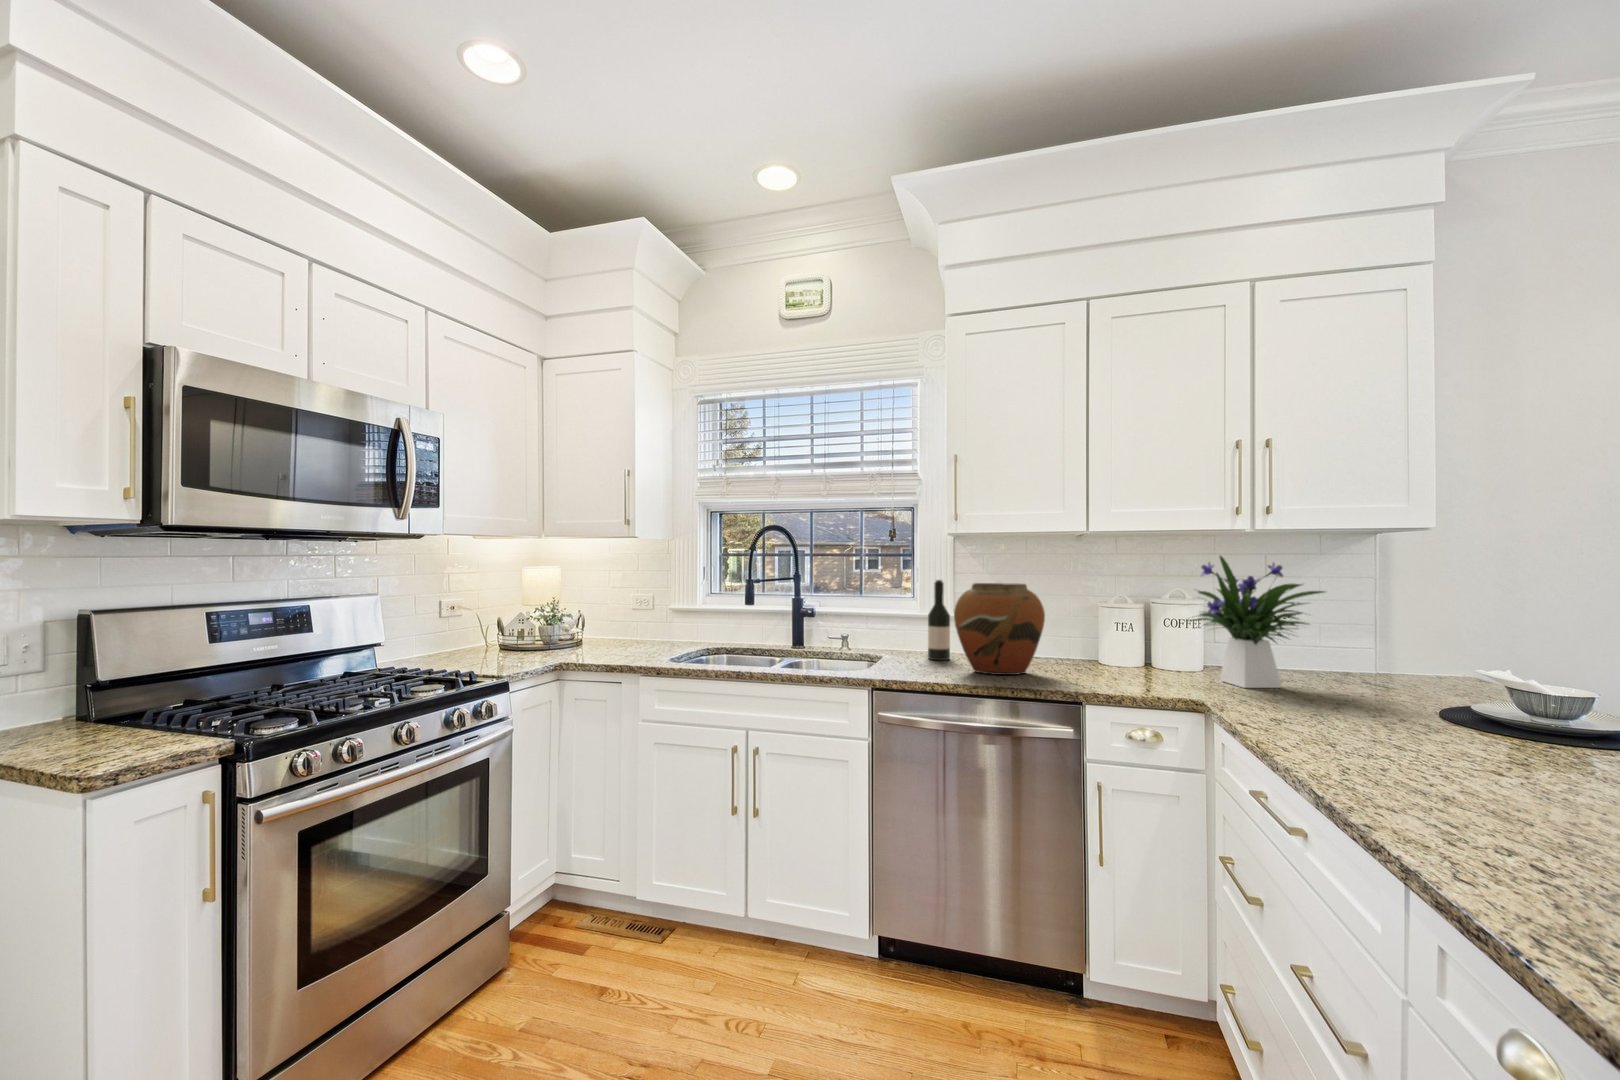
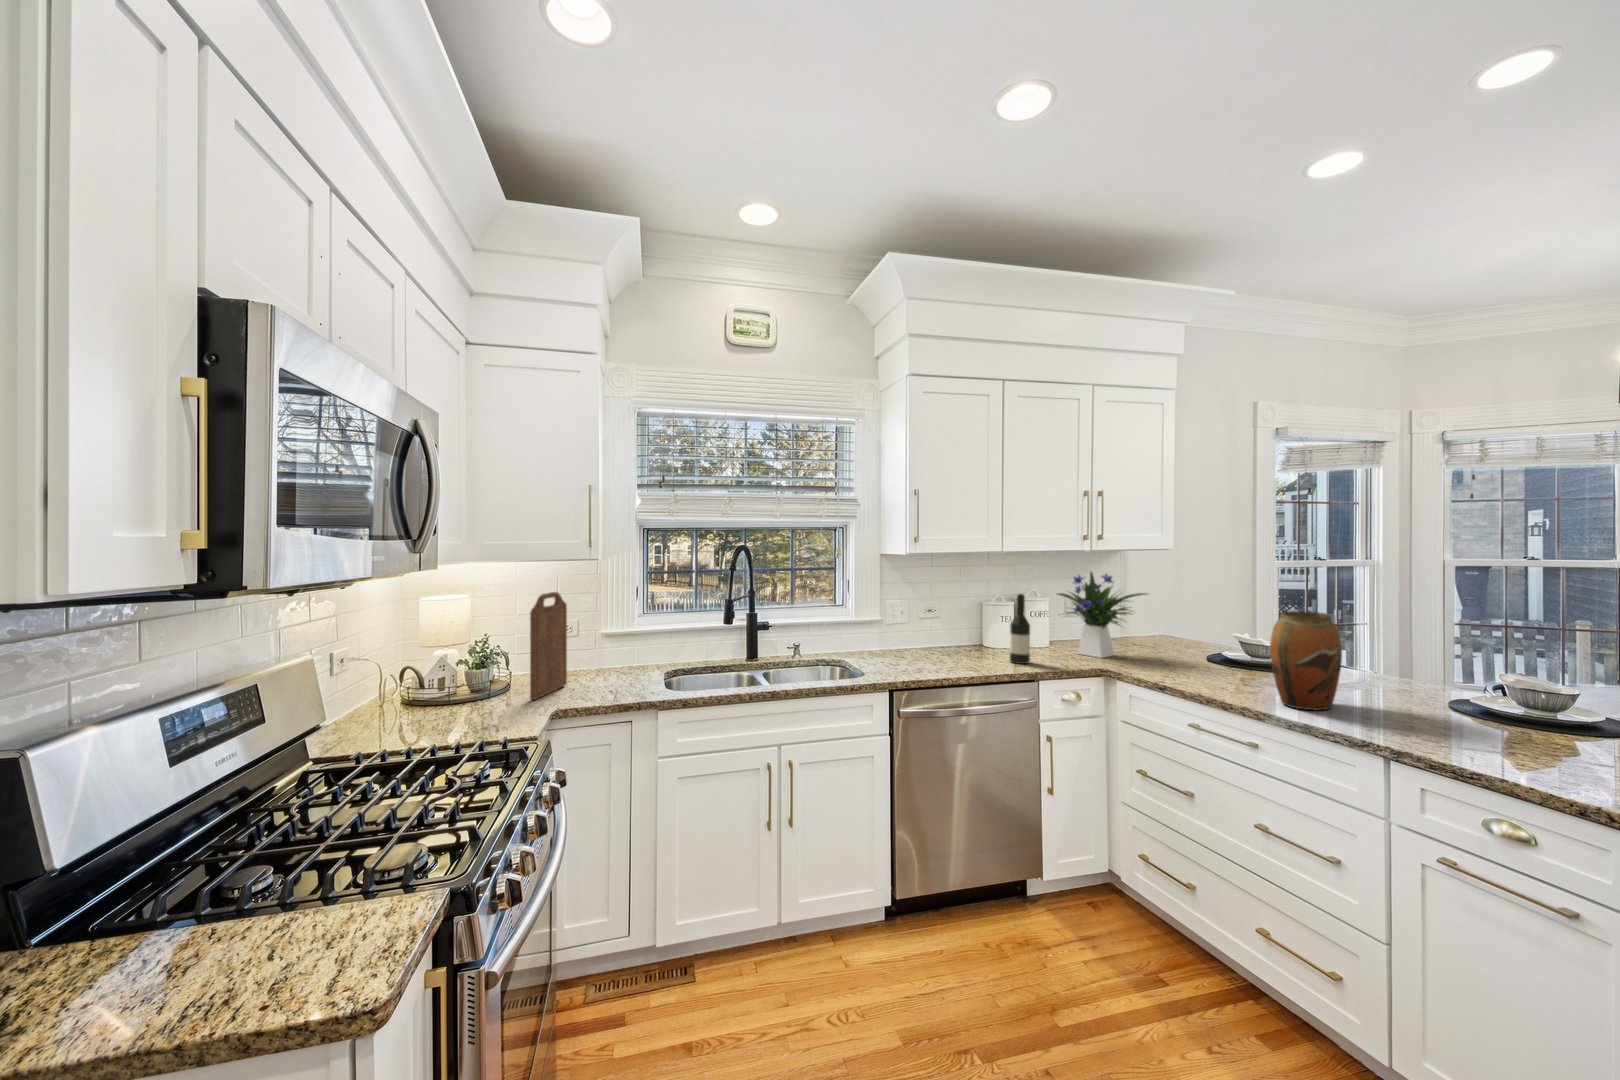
cutting board: none [550,565,598,657] -> present [530,592,567,700]
wine bottle: present [928,580,950,660] -> present [1010,594,1030,664]
vase: present [954,583,1045,675] -> present [1270,612,1342,710]

